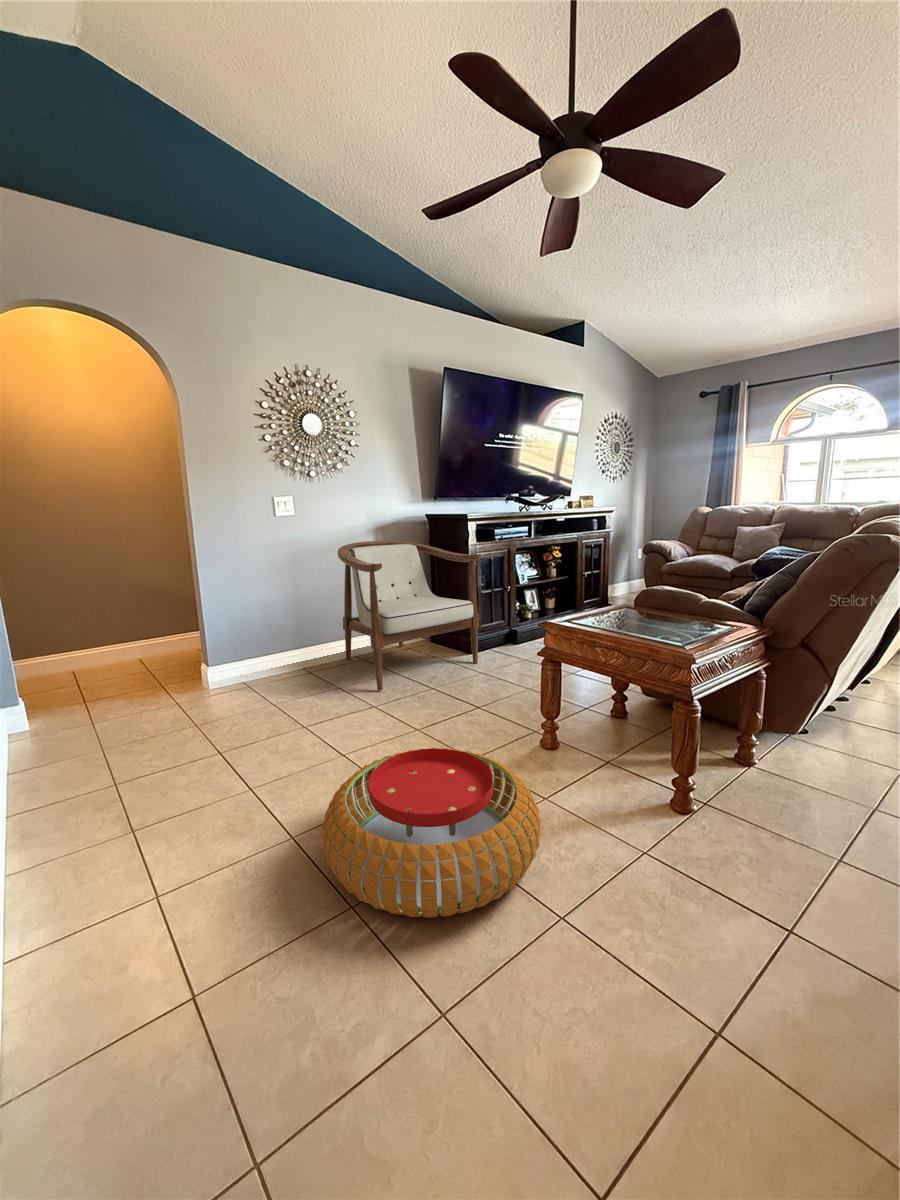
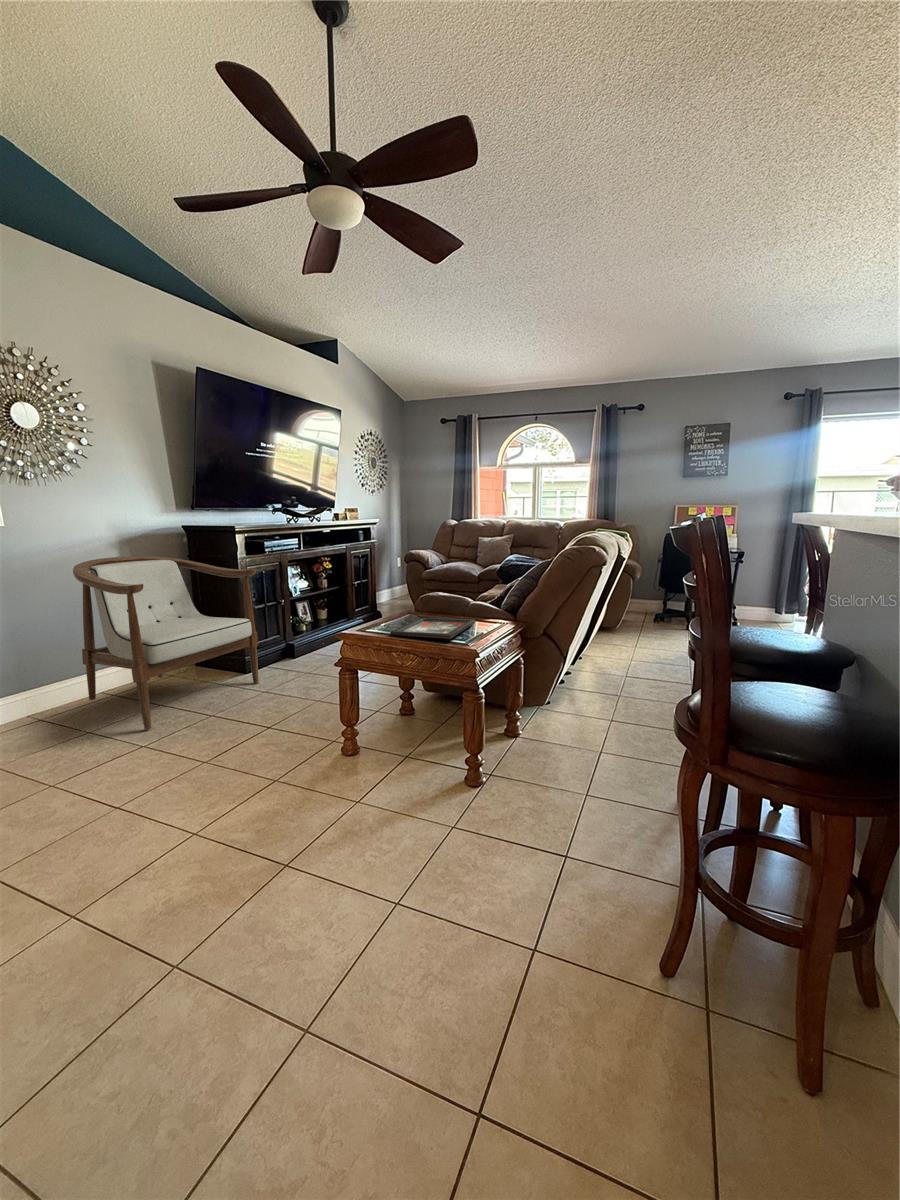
decorative tray: none [596,612,704,638] -> present [390,618,475,639]
pouf: present [322,748,541,918] -> none [127,772,369,956]

